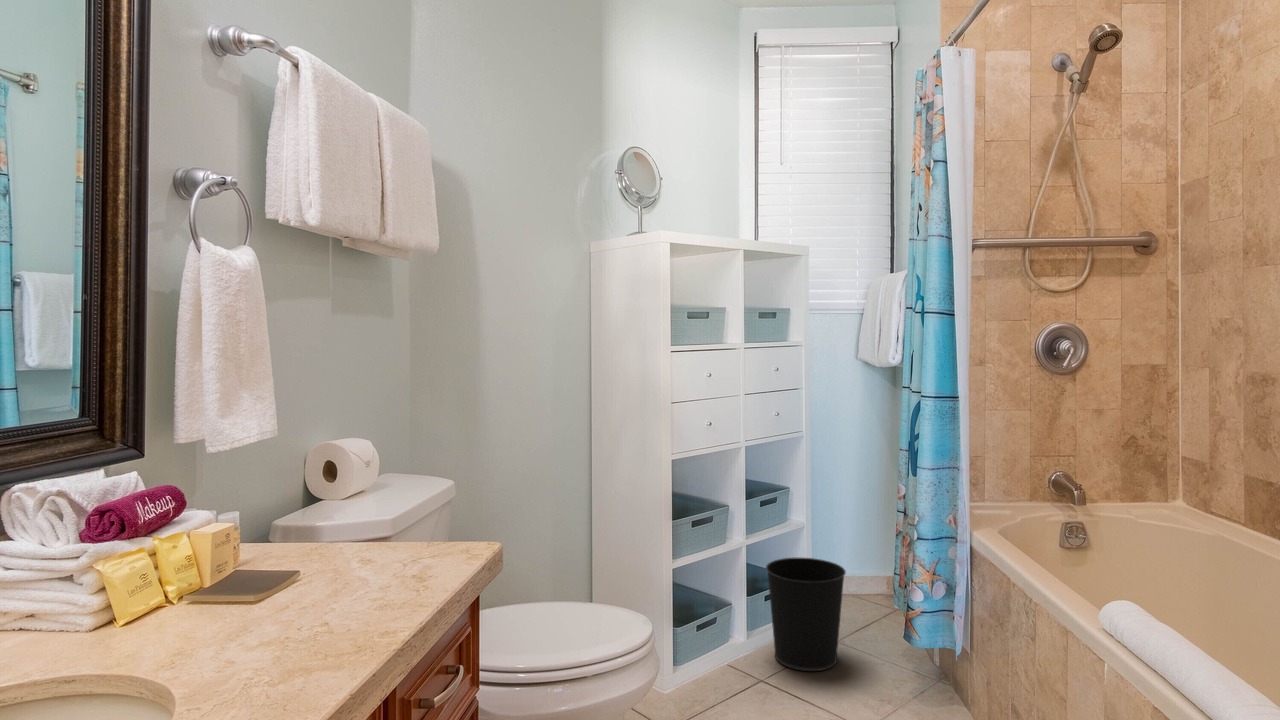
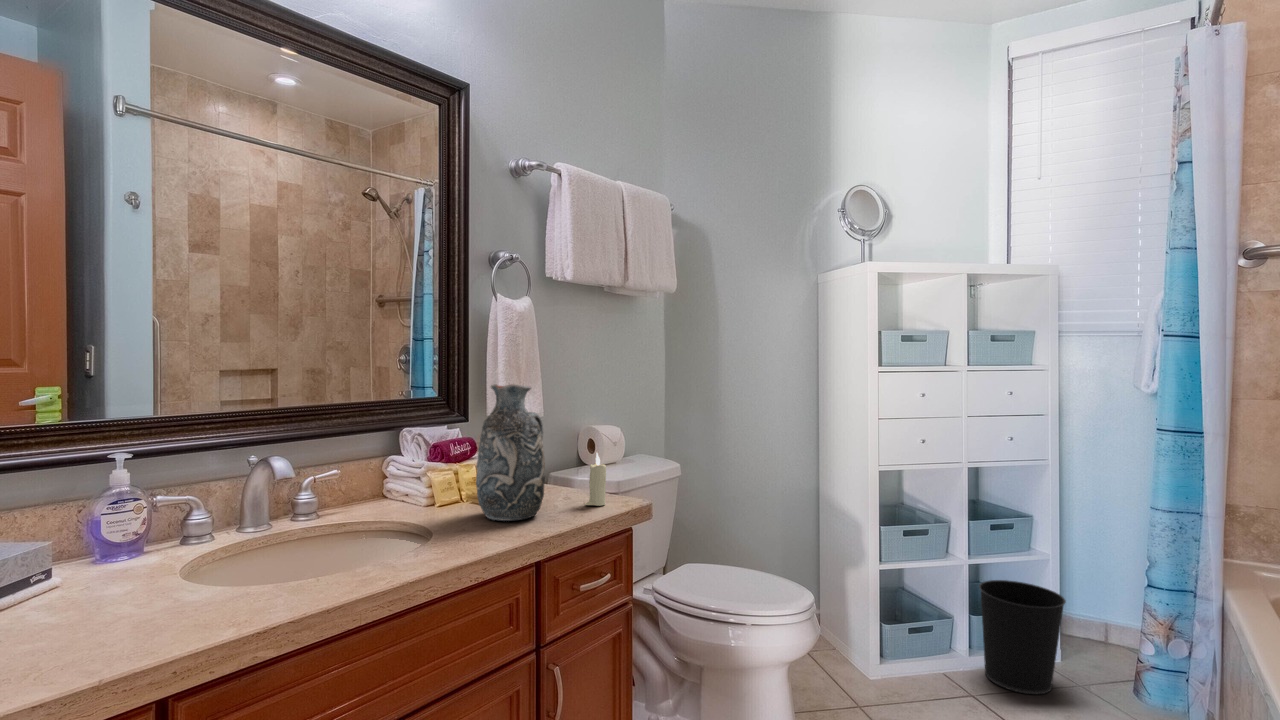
decorative vase: none [228,382,364,630] -> present [476,385,545,521]
candle: none [409,483,440,569] -> present [585,453,606,506]

